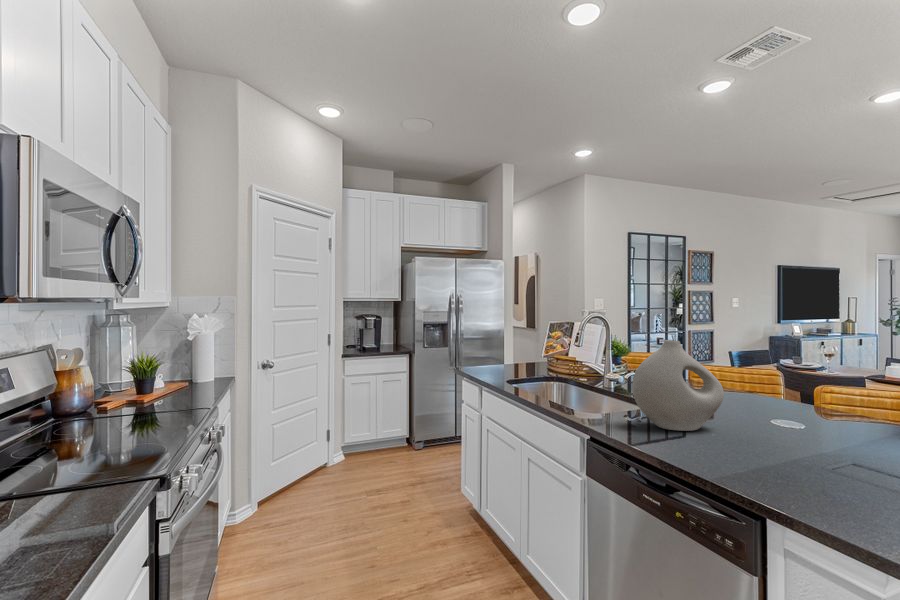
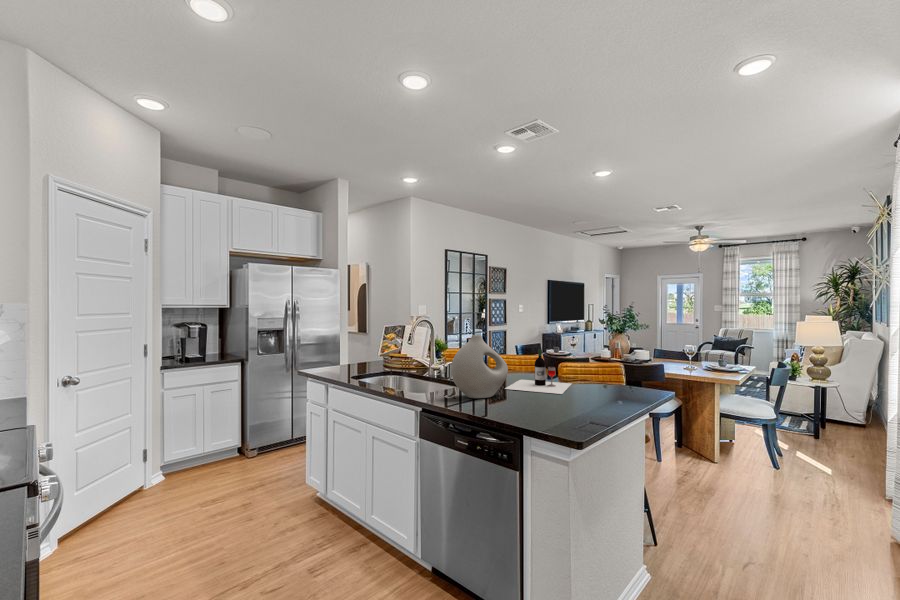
wine bottle: none [716,365,842,440] -> present [505,350,571,394]

